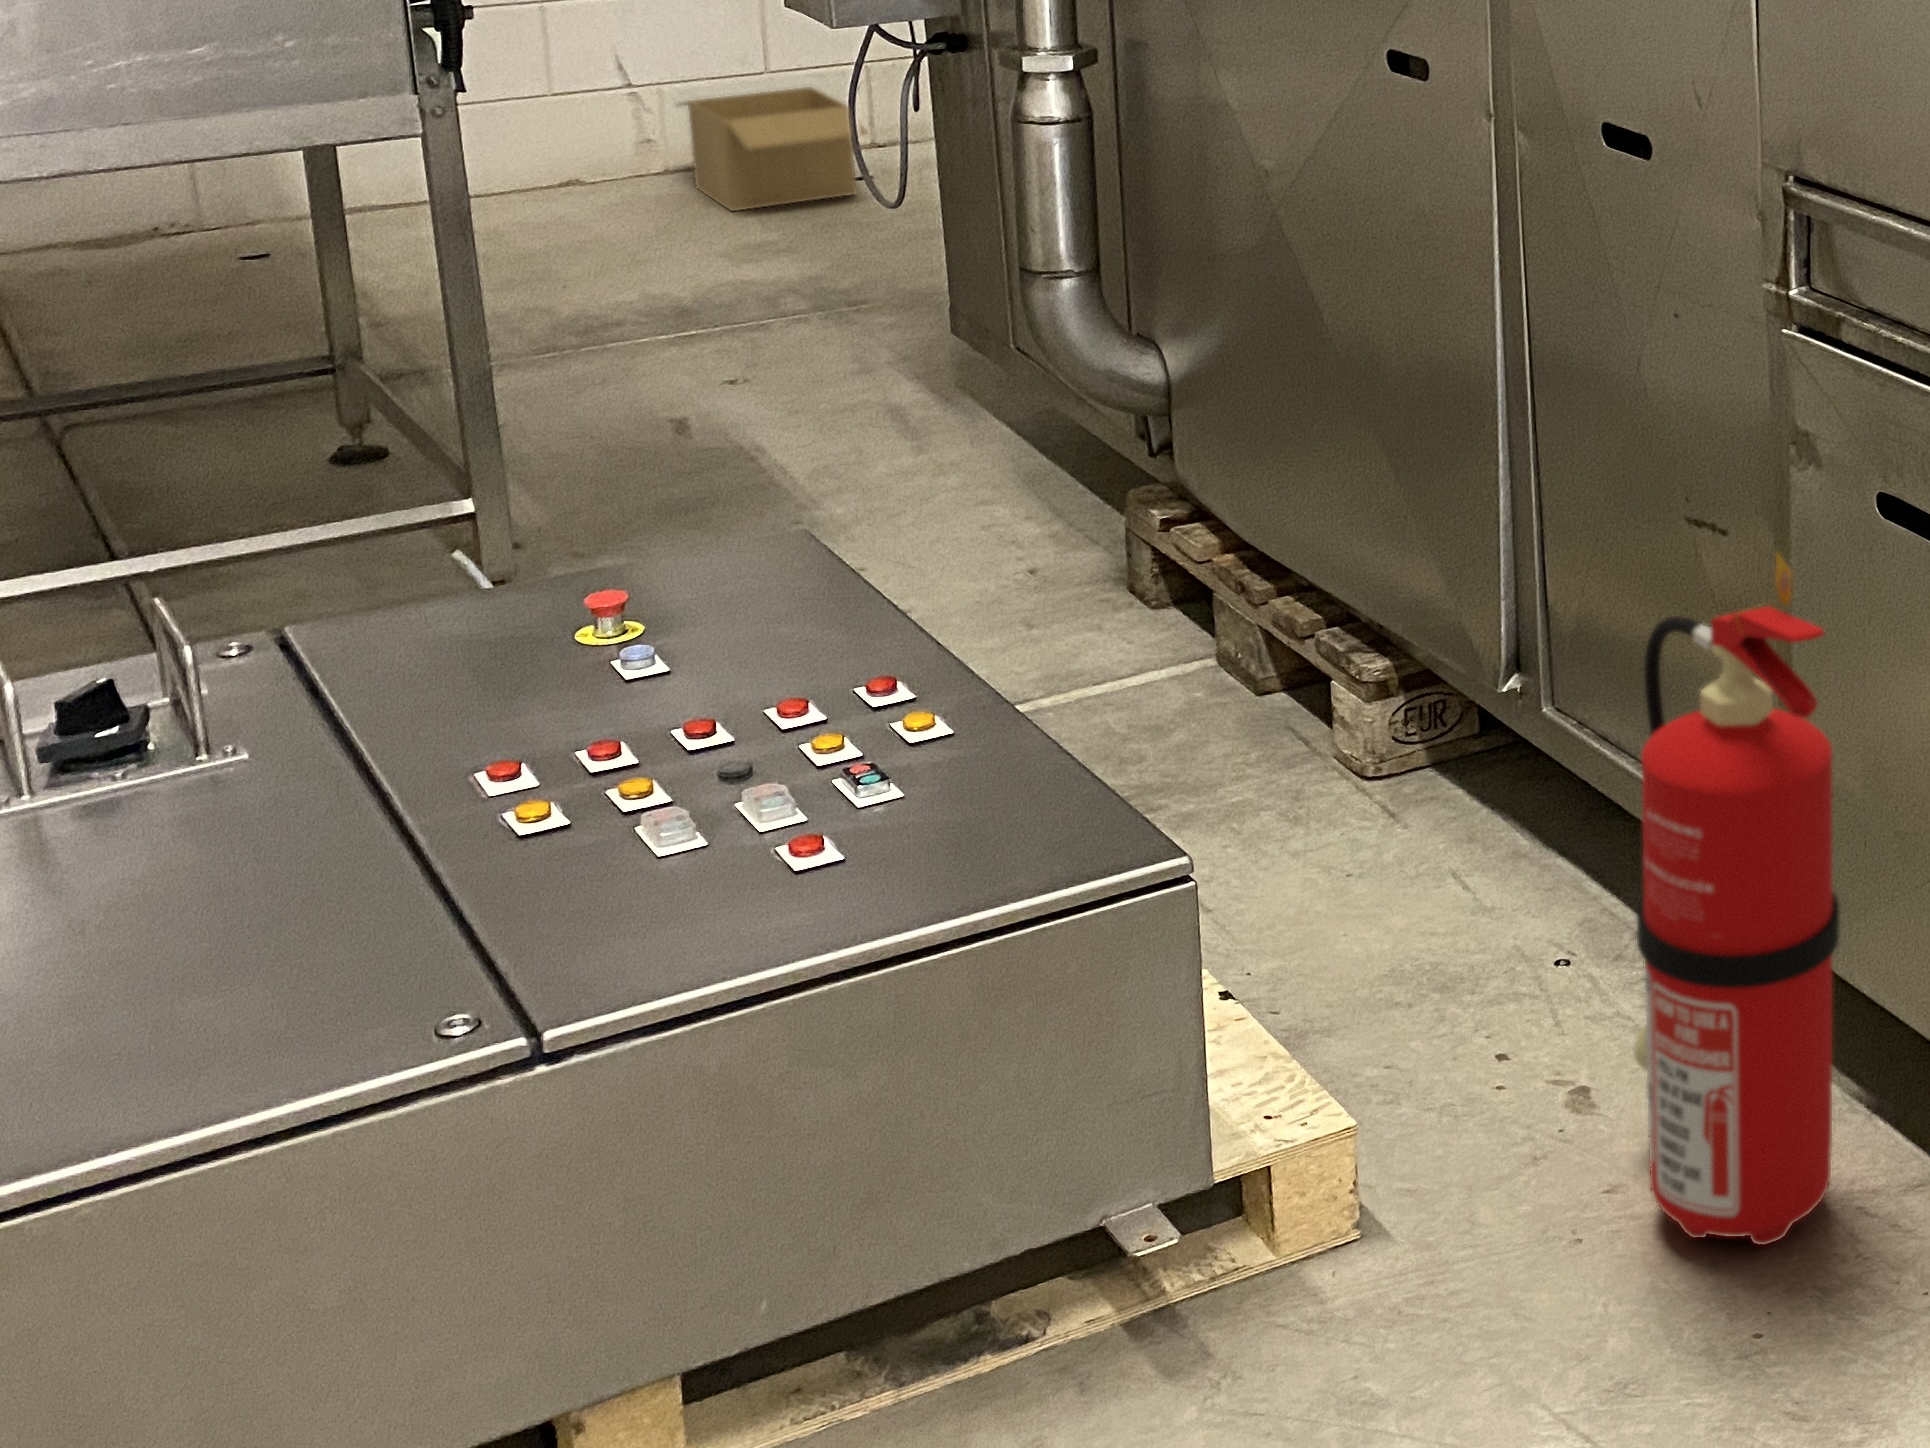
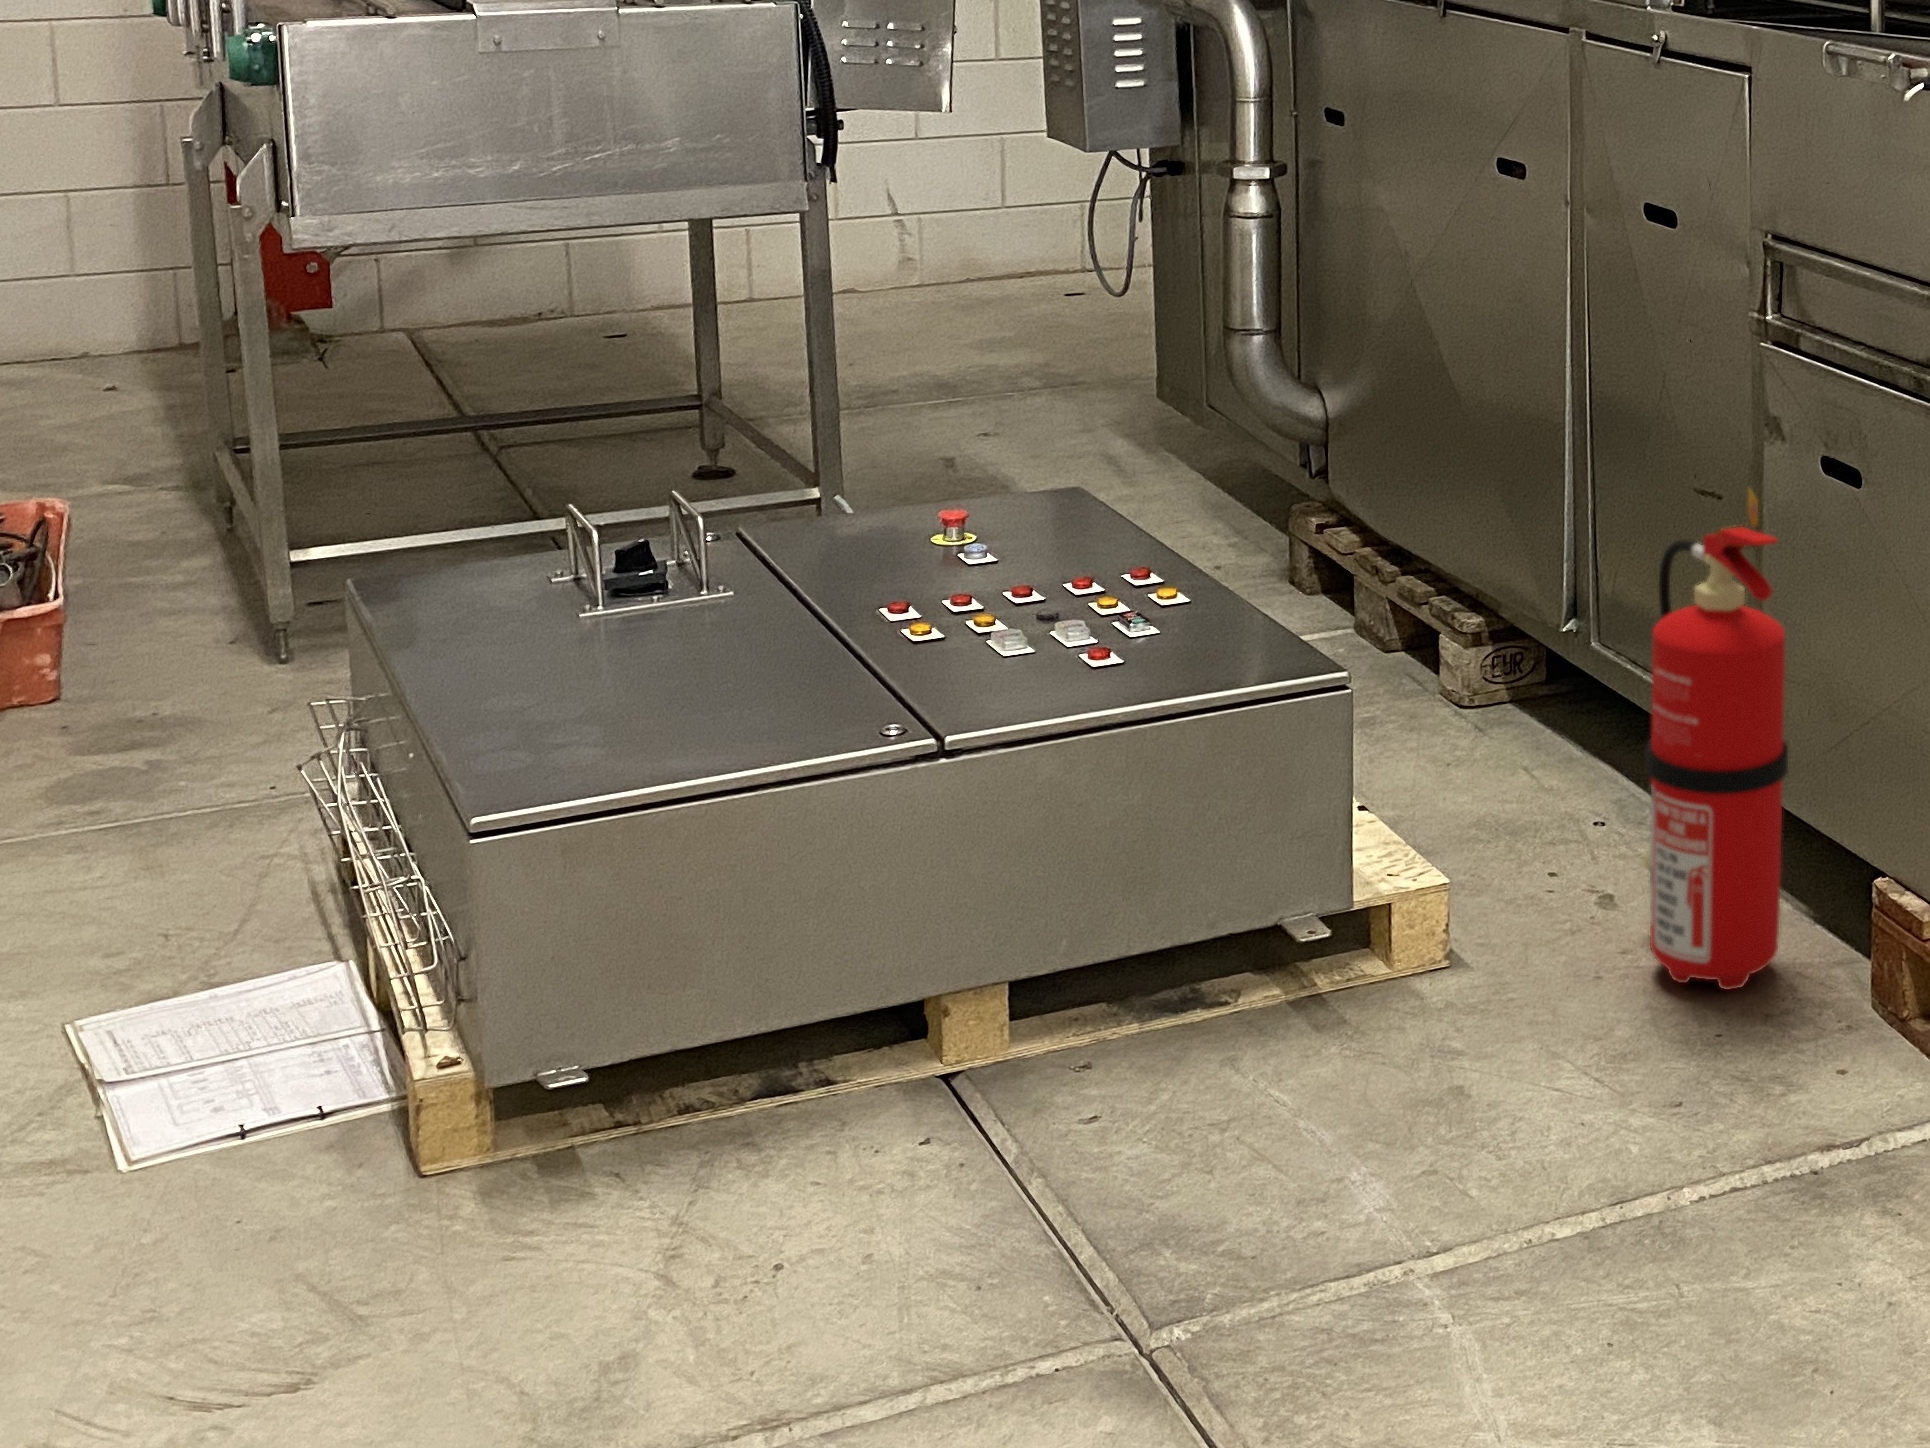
cardboard box: present [678,87,867,211] -> none [934,216,1084,312]

